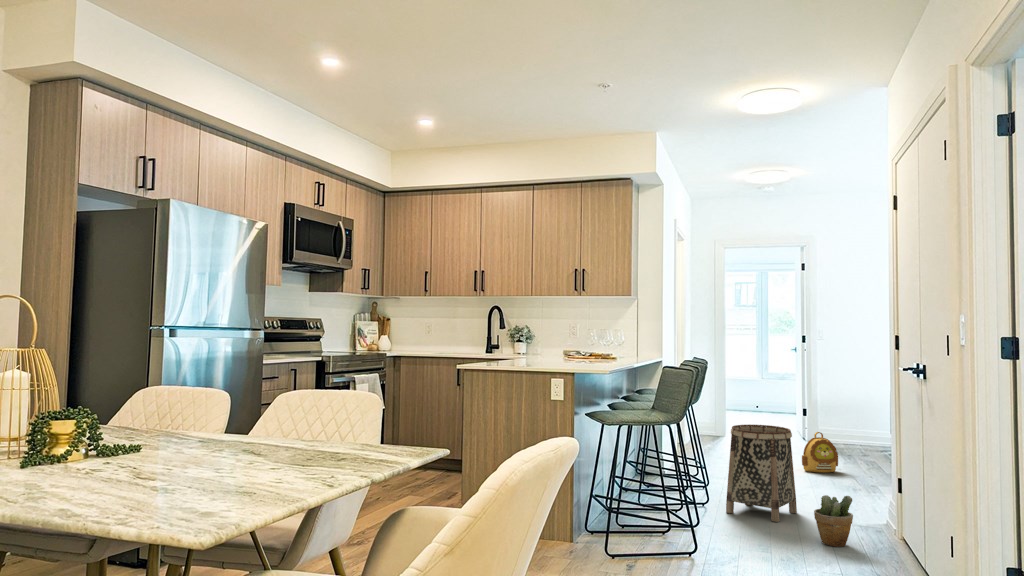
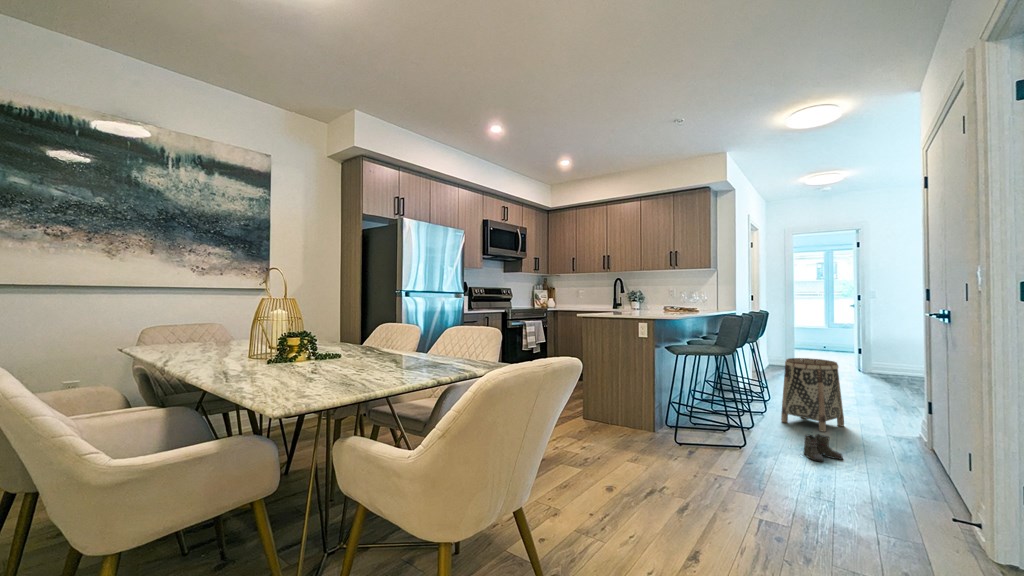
backpack: present [802,432,838,473] -> none [859,367,894,398]
potted plant: present [814,495,853,547] -> none [853,414,890,456]
boots: none [759,525,807,562] -> present [803,434,843,462]

